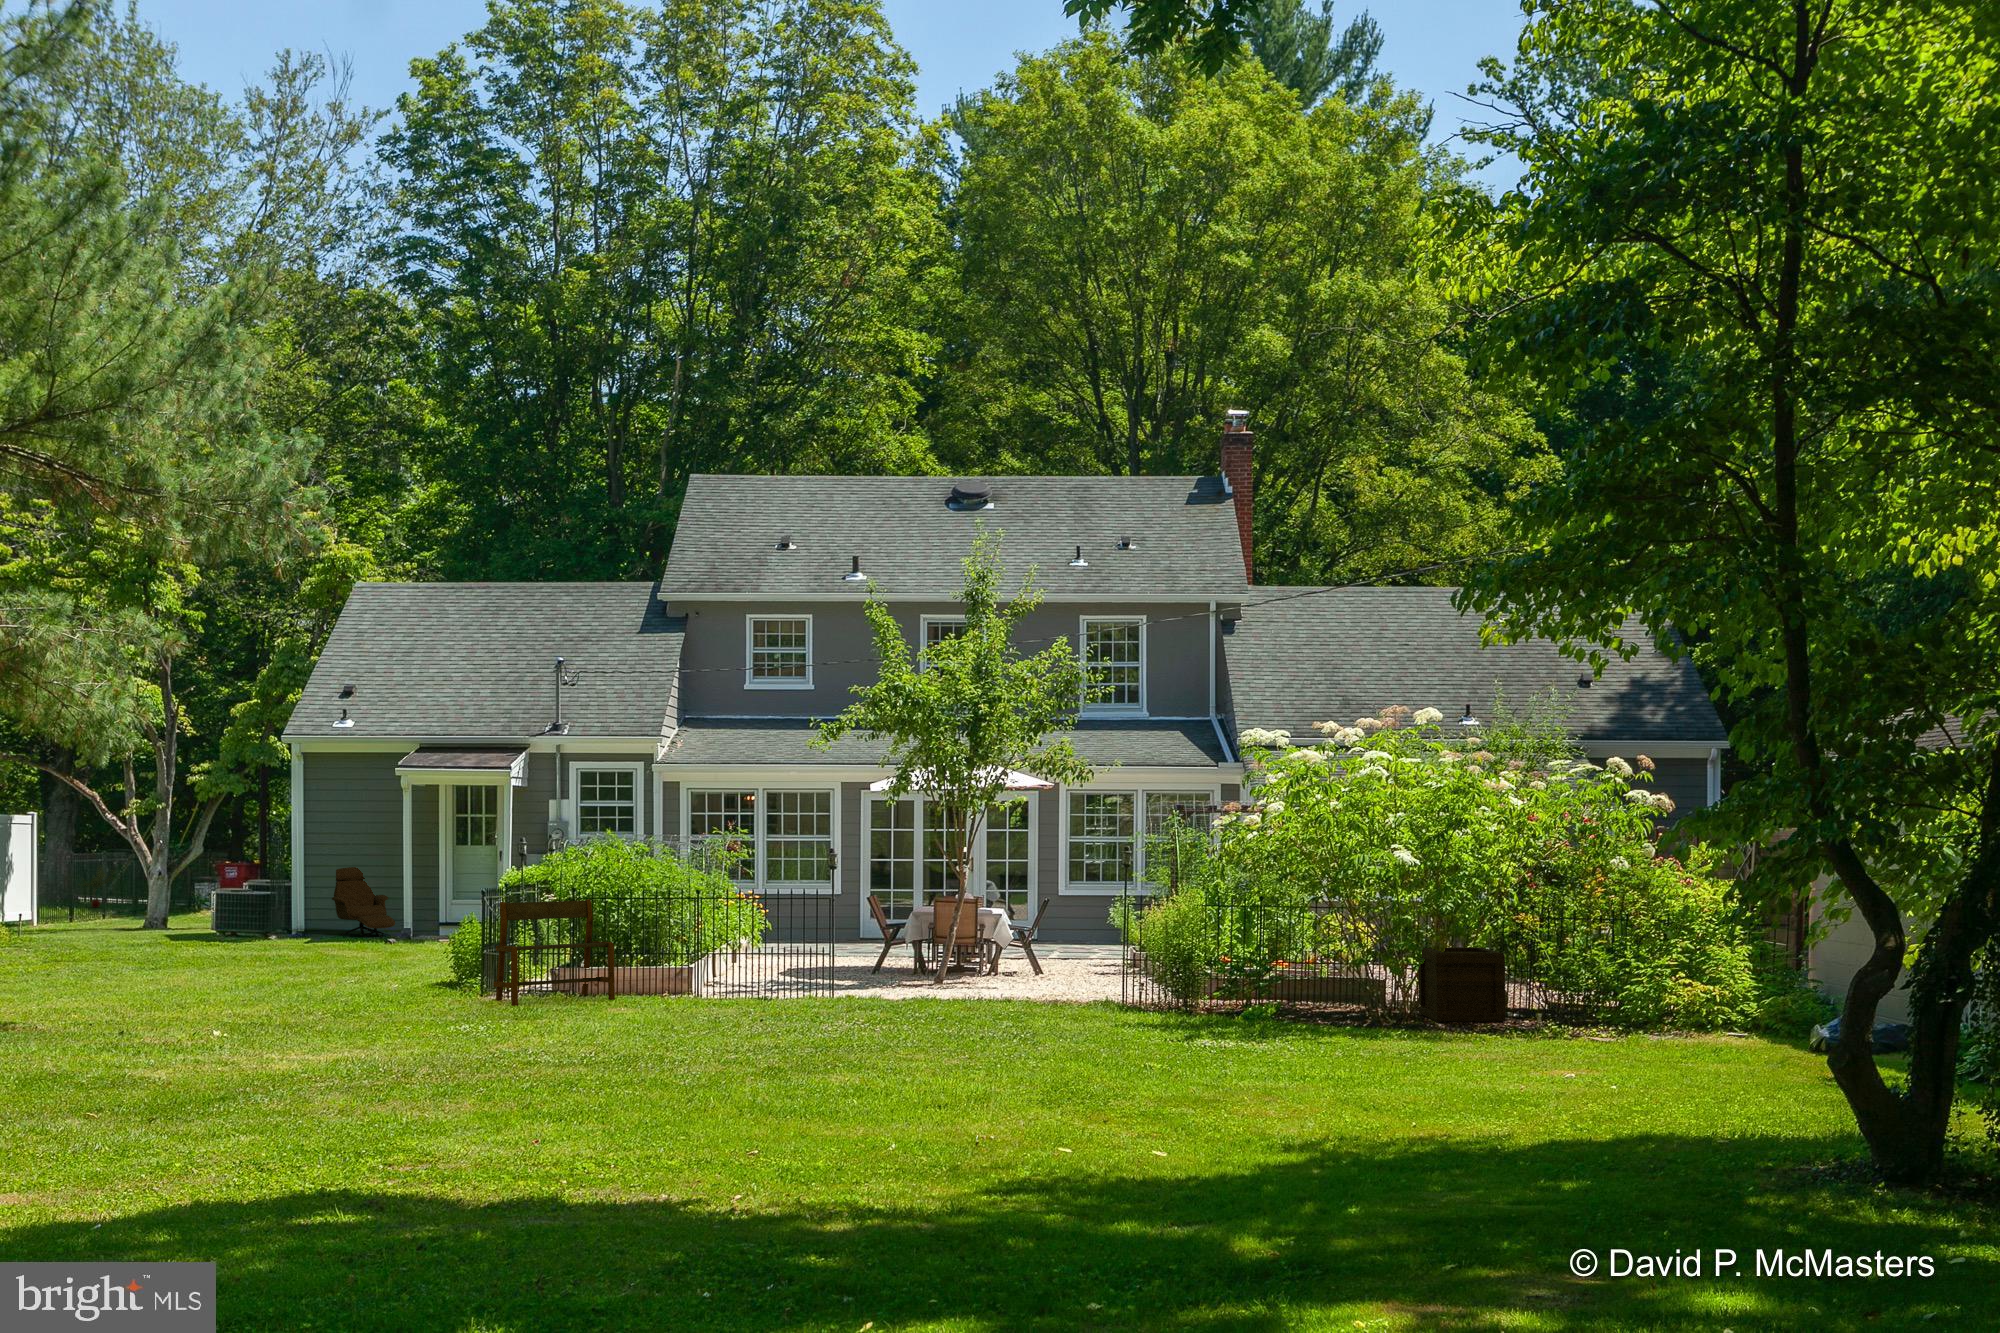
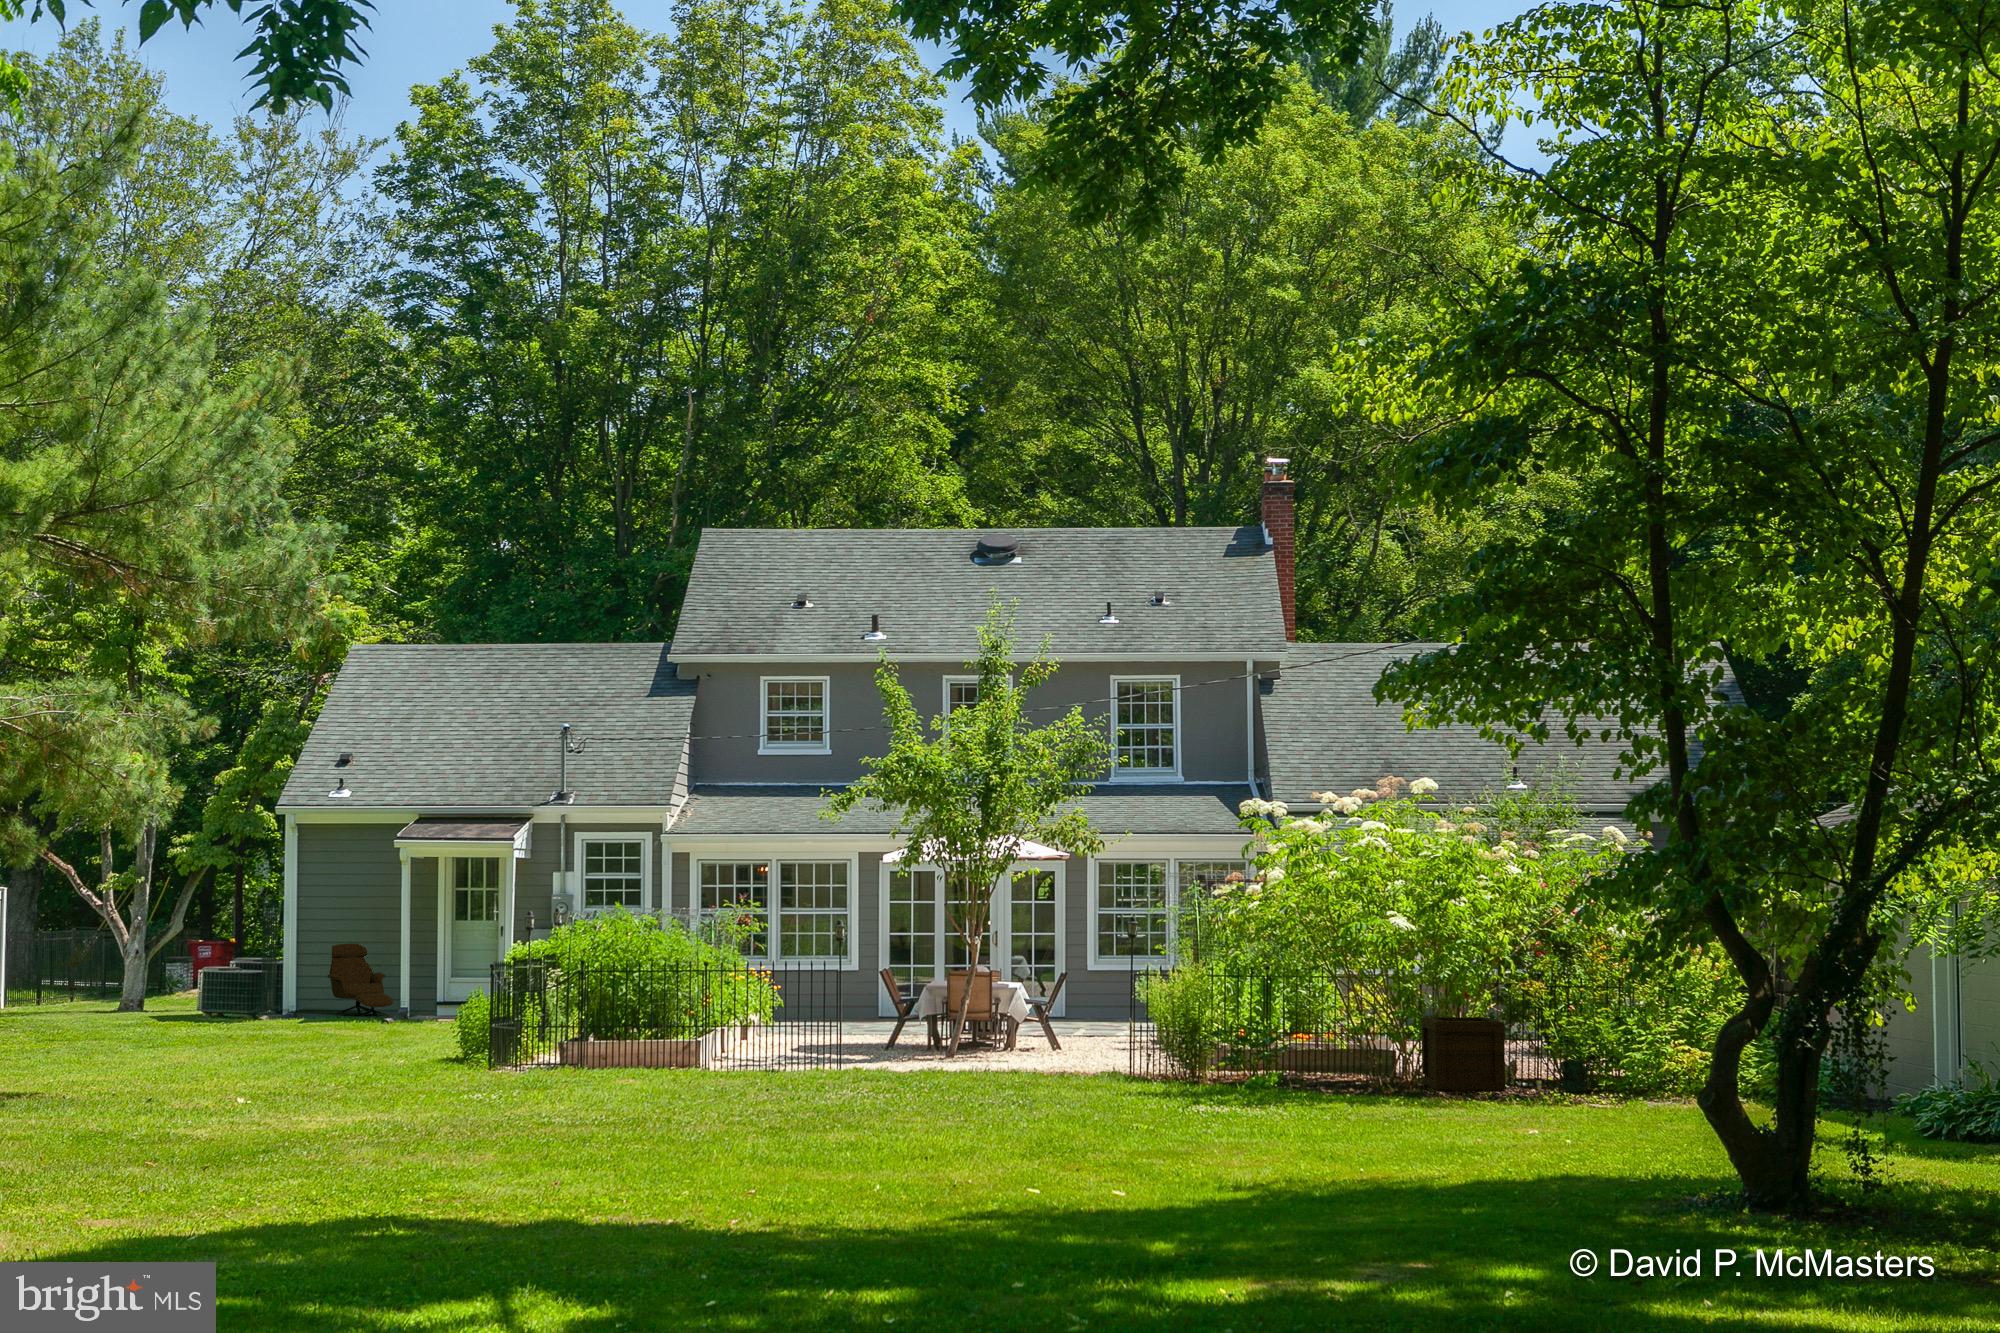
bench: present [493,899,615,1006] -> none [502,969,622,1074]
watering can: none [1559,984,1595,1023] -> present [1559,1054,1596,1092]

